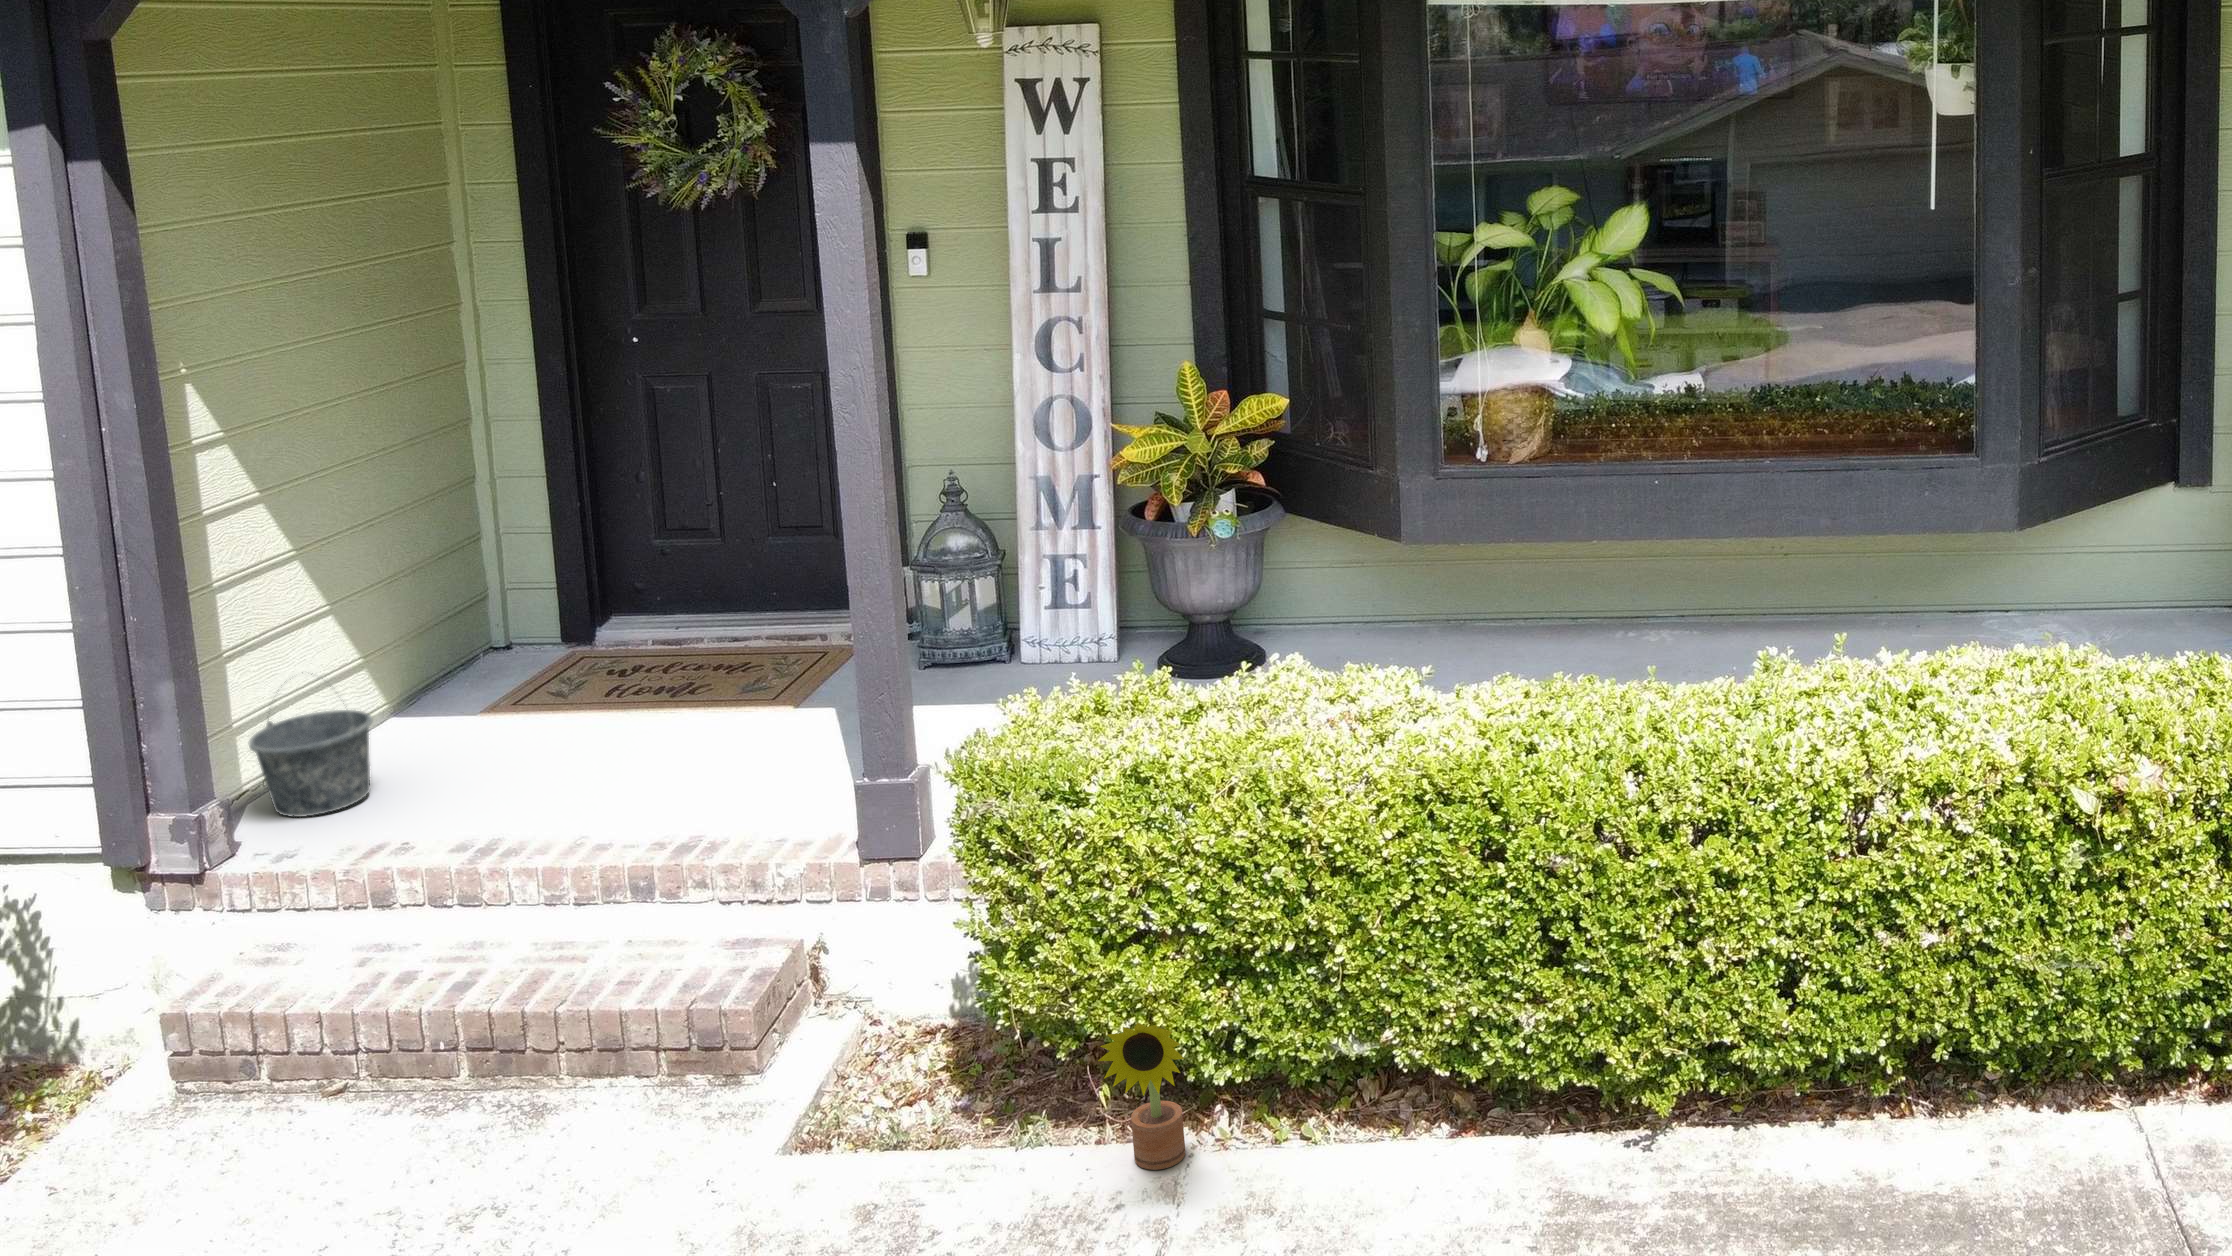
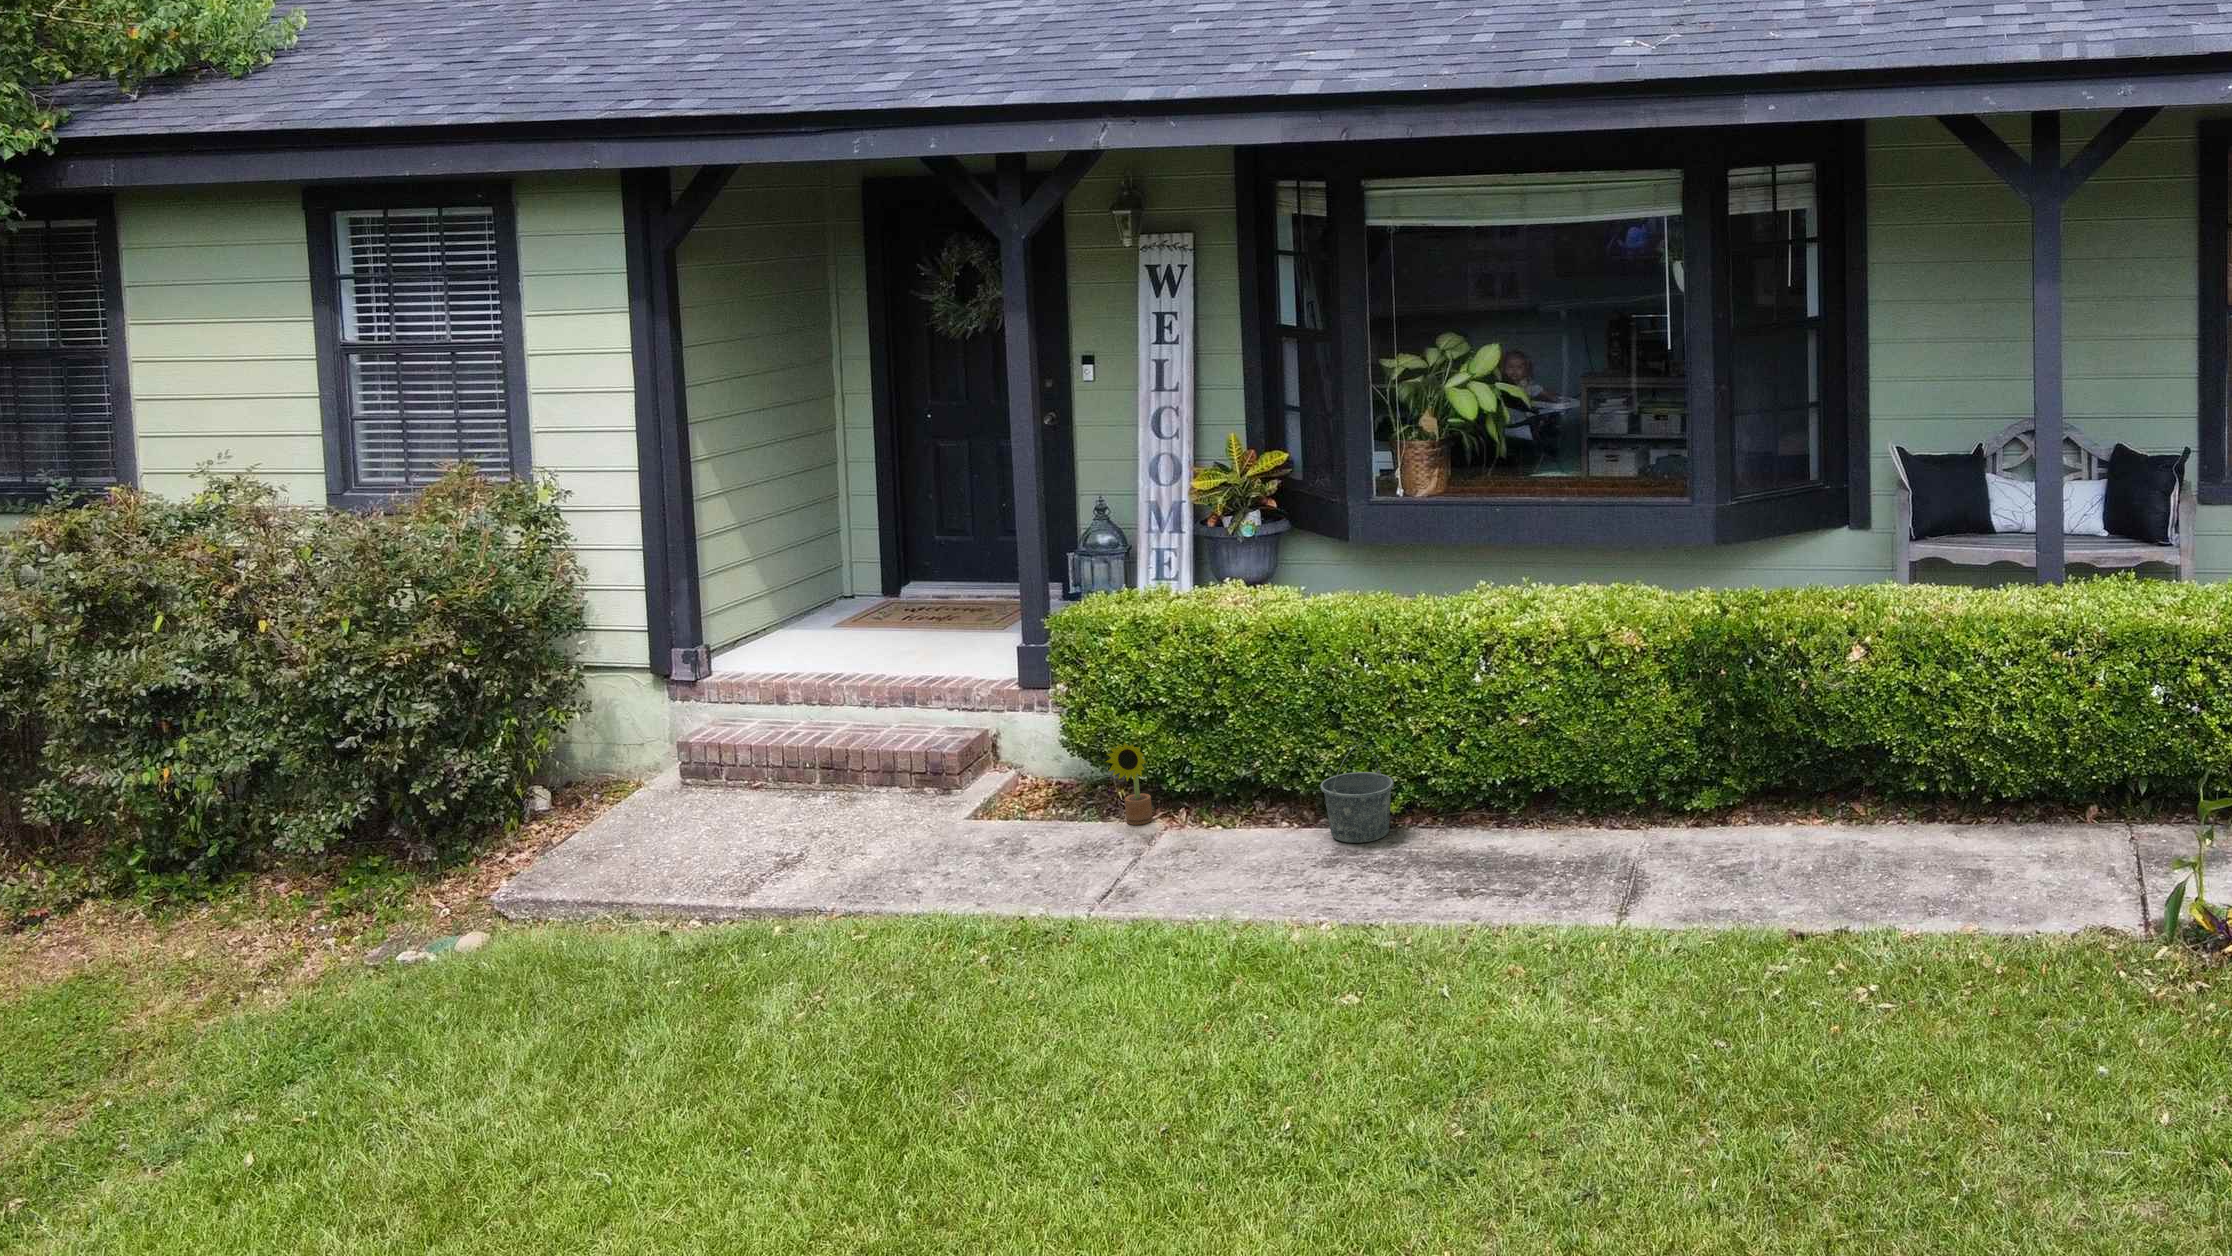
bucket: present [248,672,372,817] -> present [1320,745,1394,843]

